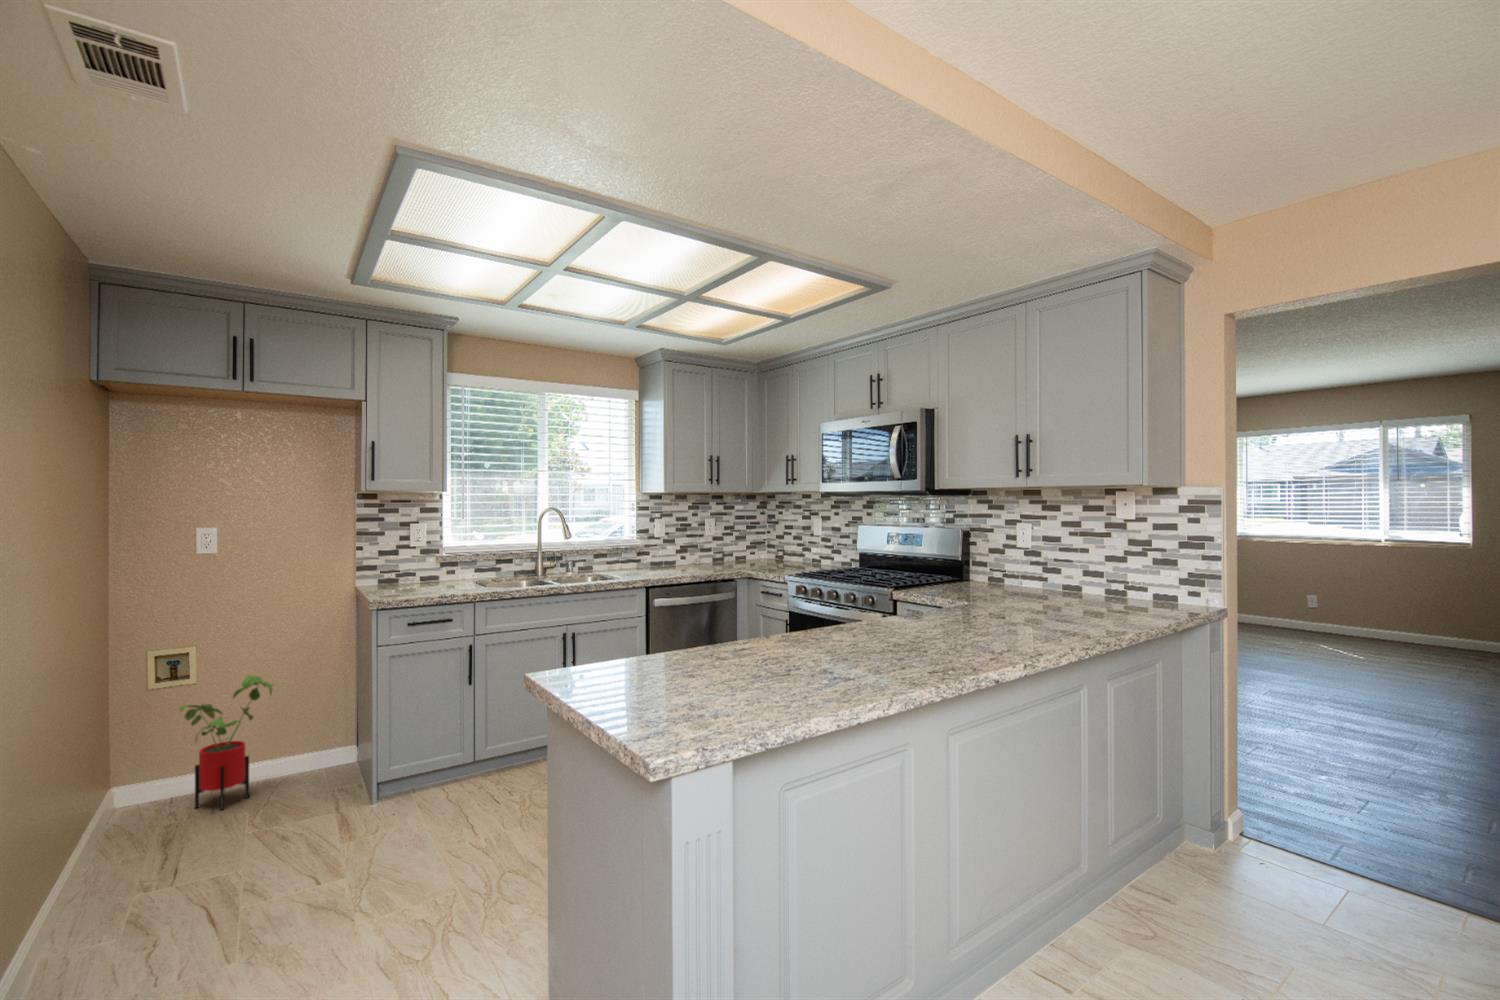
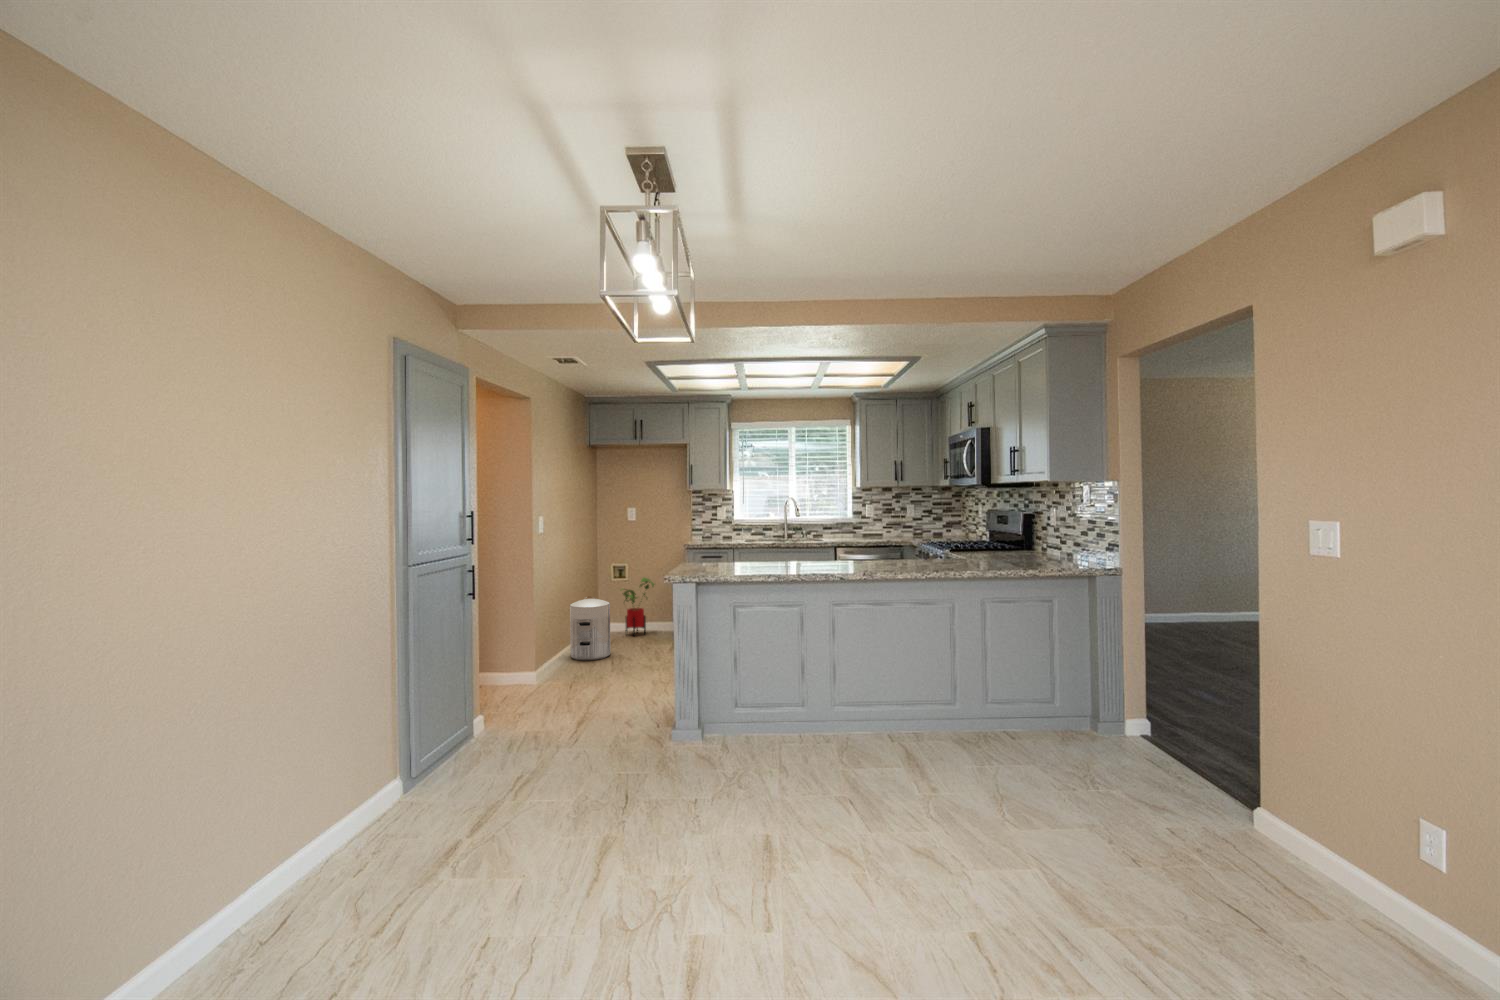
waste bin: none [58,756,195,941] -> present [570,596,611,661]

